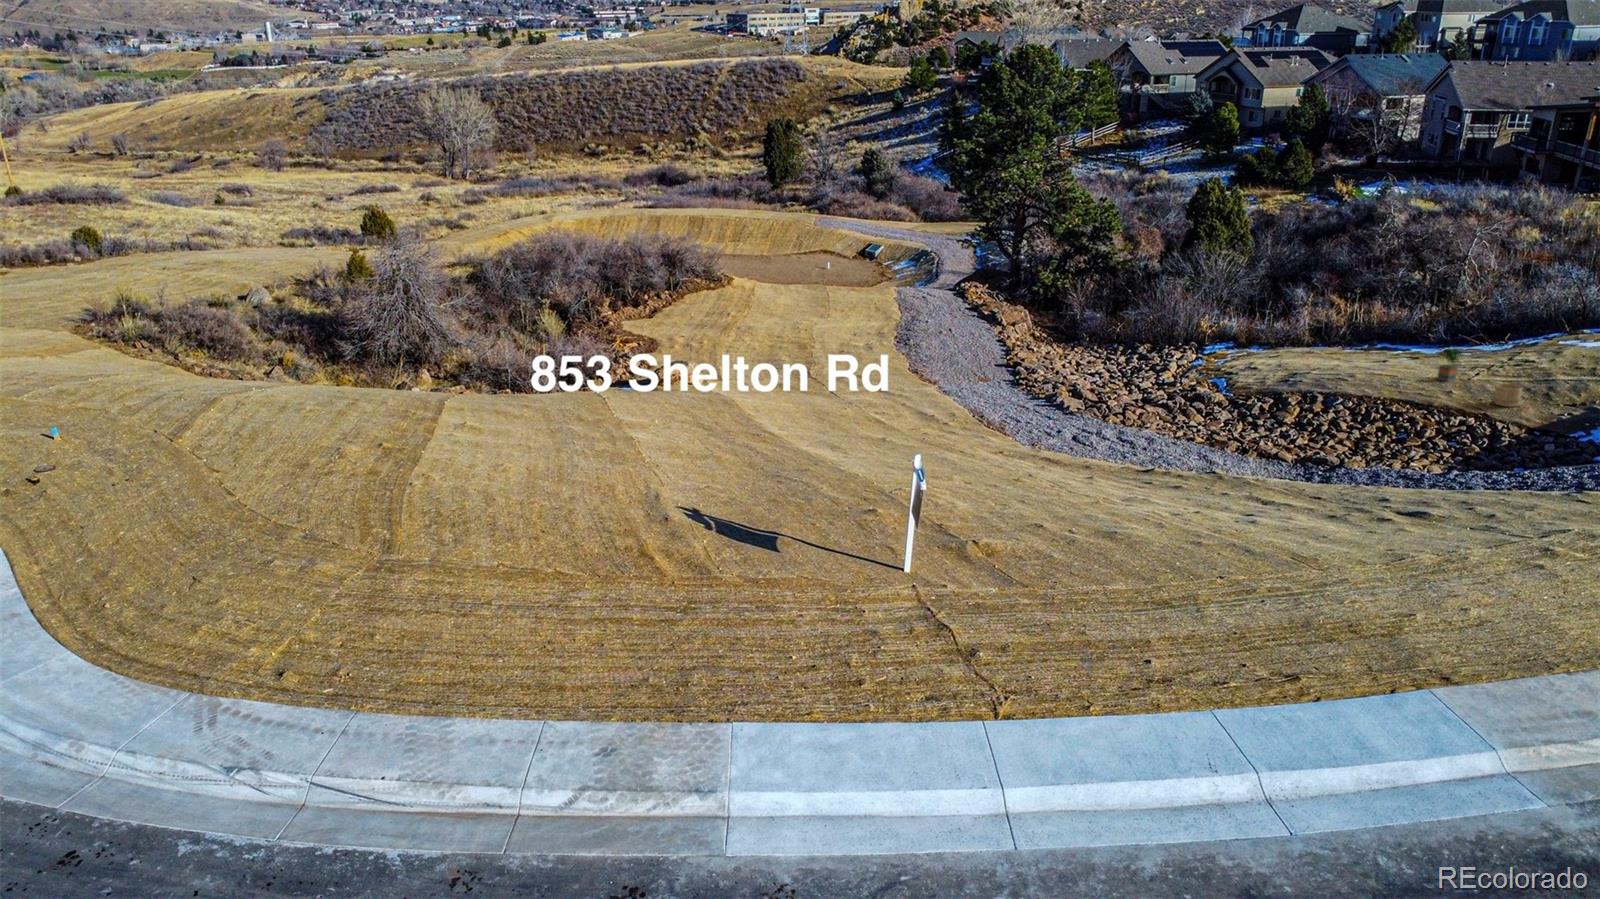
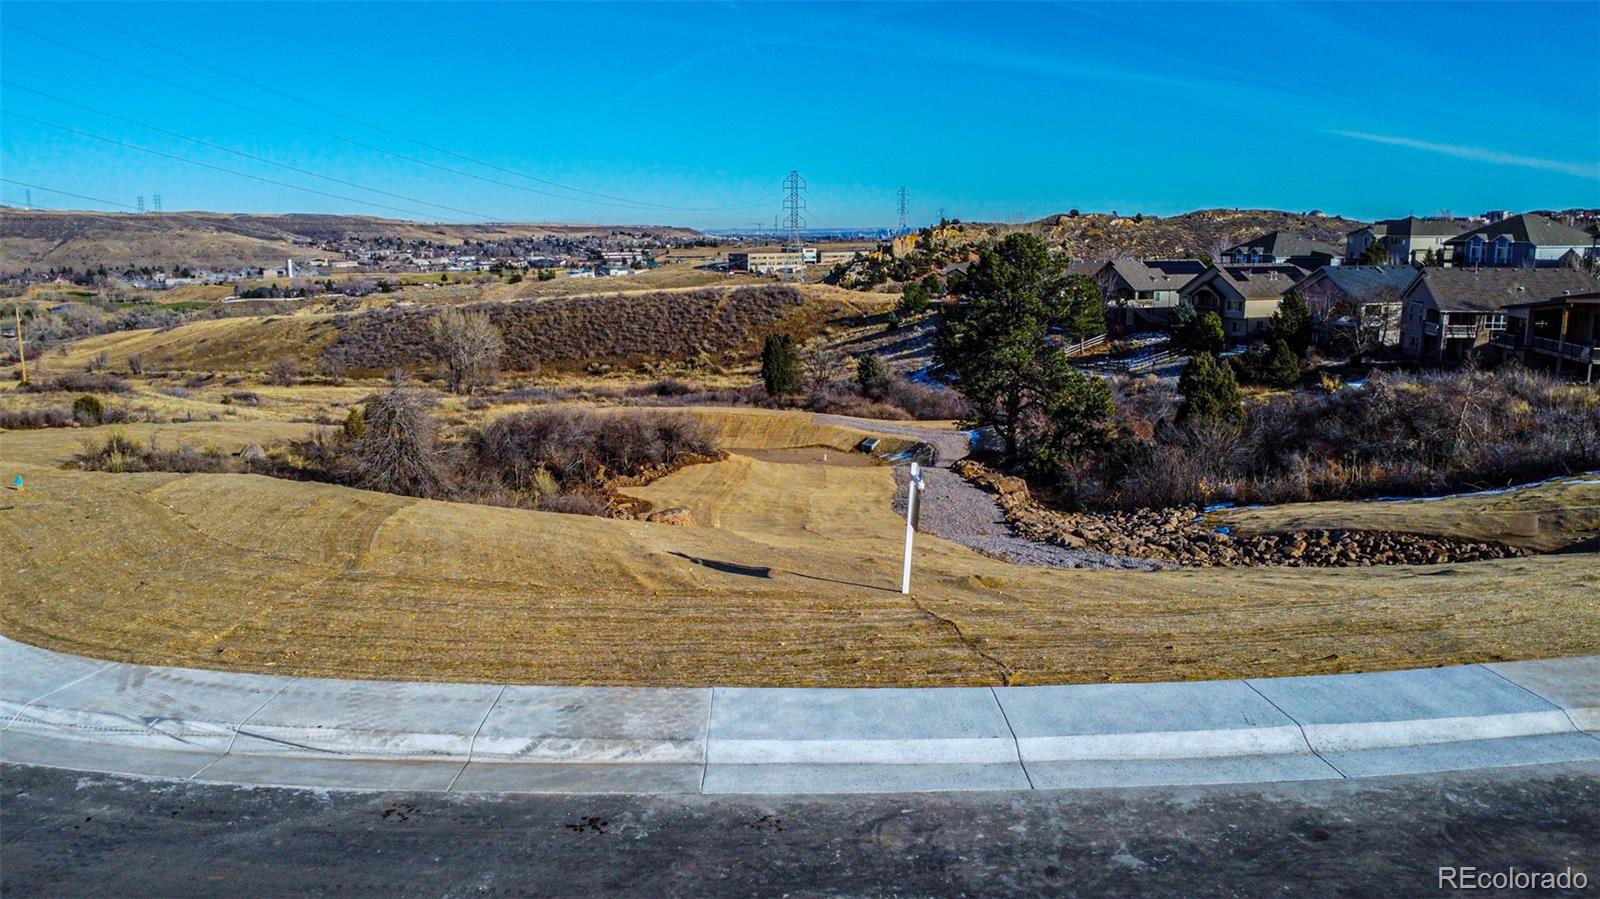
potted tree: present [1437,349,1463,382] -> none [1447,483,1473,518]

